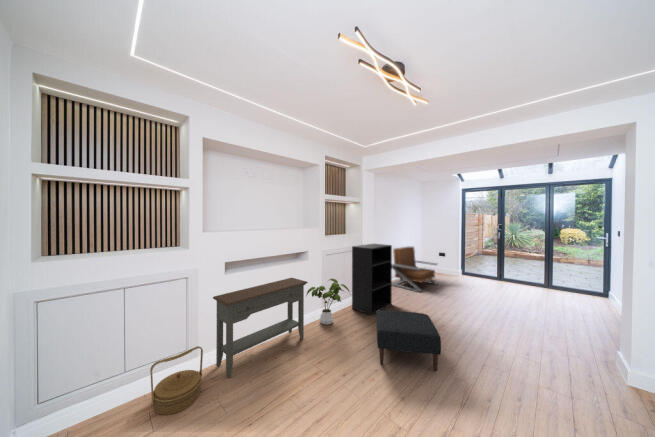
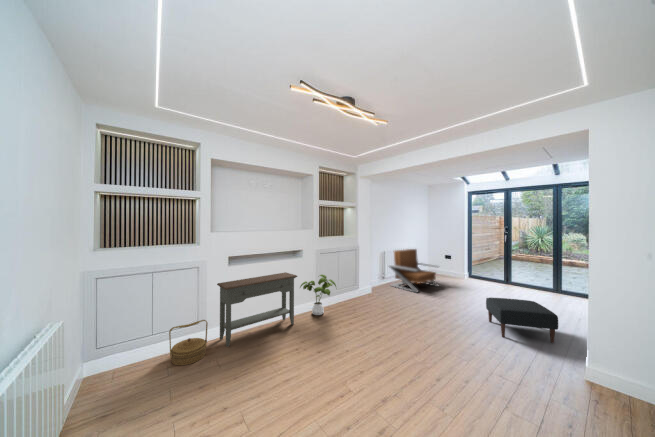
bookshelf: present [352,244,392,315] -> none [345,245,384,310]
ottoman: present [376,310,441,371] -> present [486,298,558,343]

